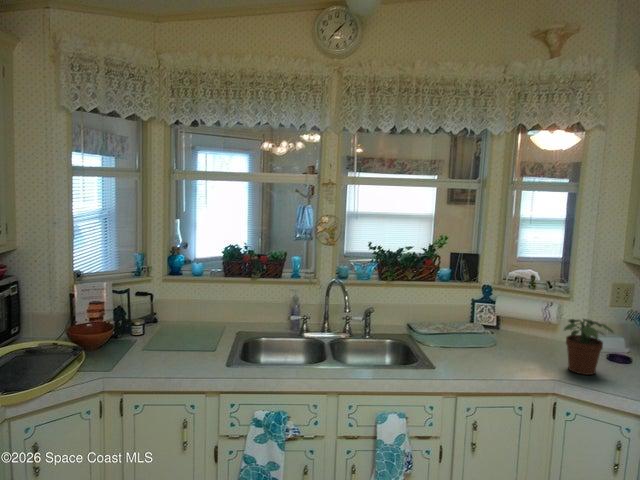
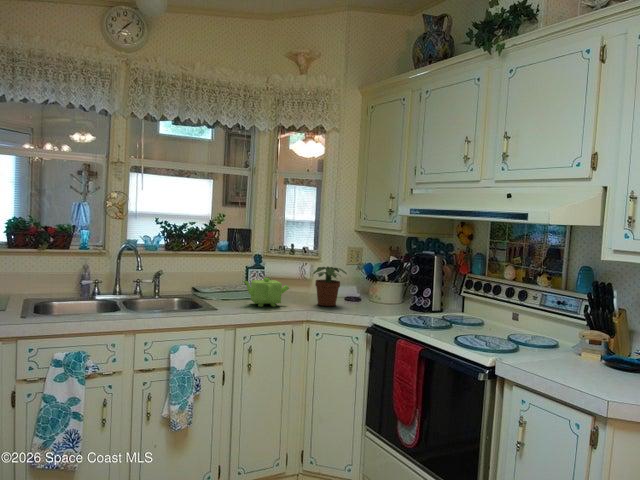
teapot: none [465,330,528,369] -> present [243,278,289,307]

